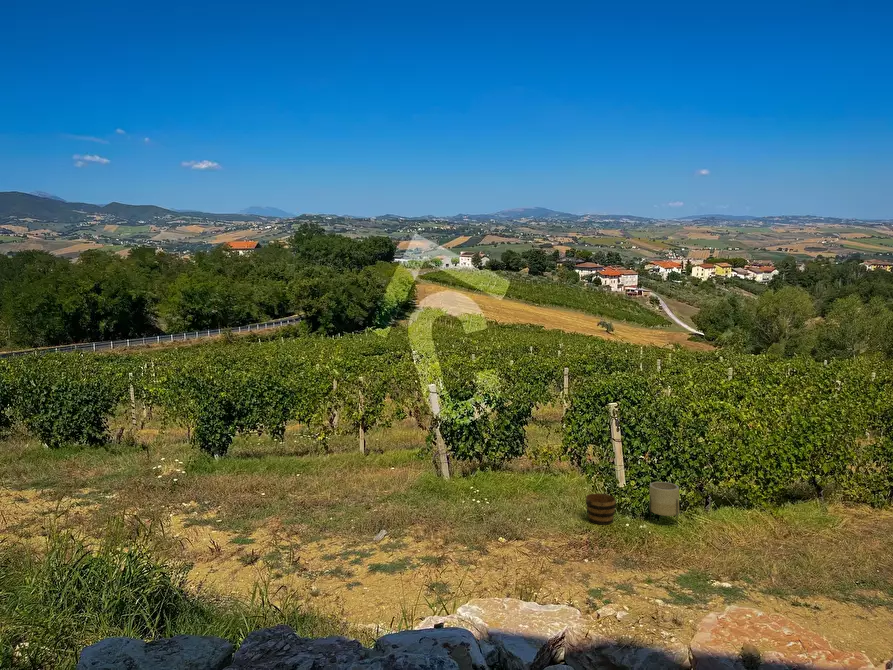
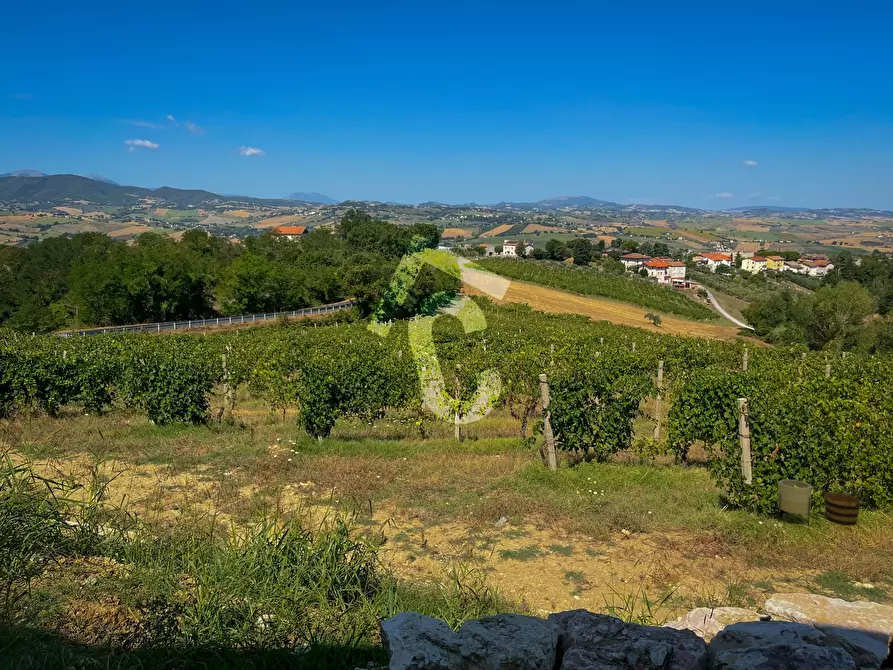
bucket: present [586,493,616,525] -> present [824,493,860,525]

